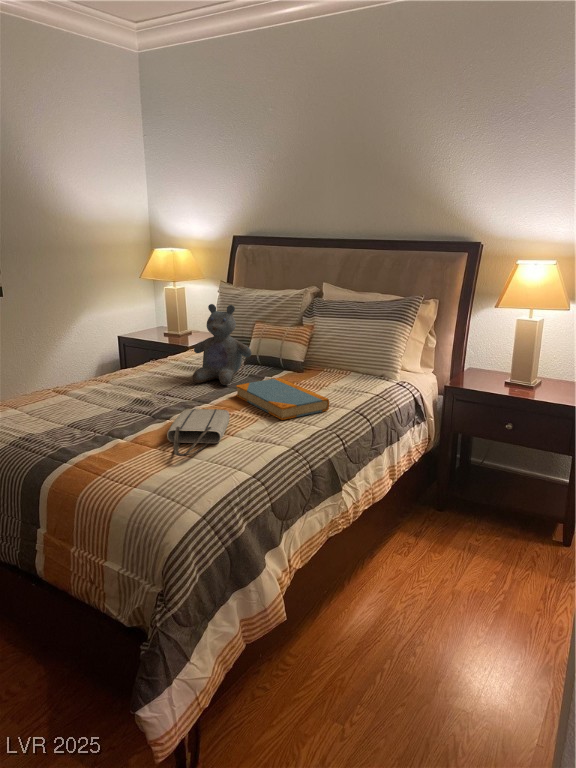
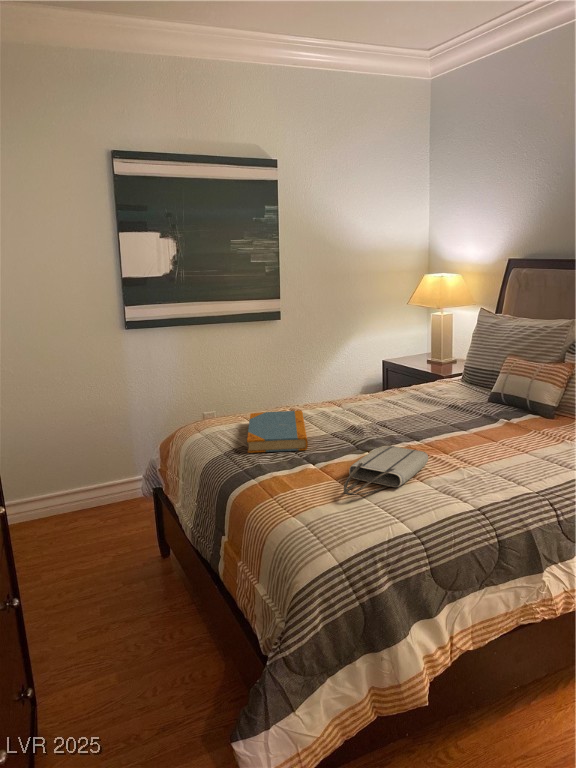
stuffed bear: present [192,304,252,385] -> none [417,334,488,424]
book: present [236,378,329,420] -> present [247,411,308,453]

